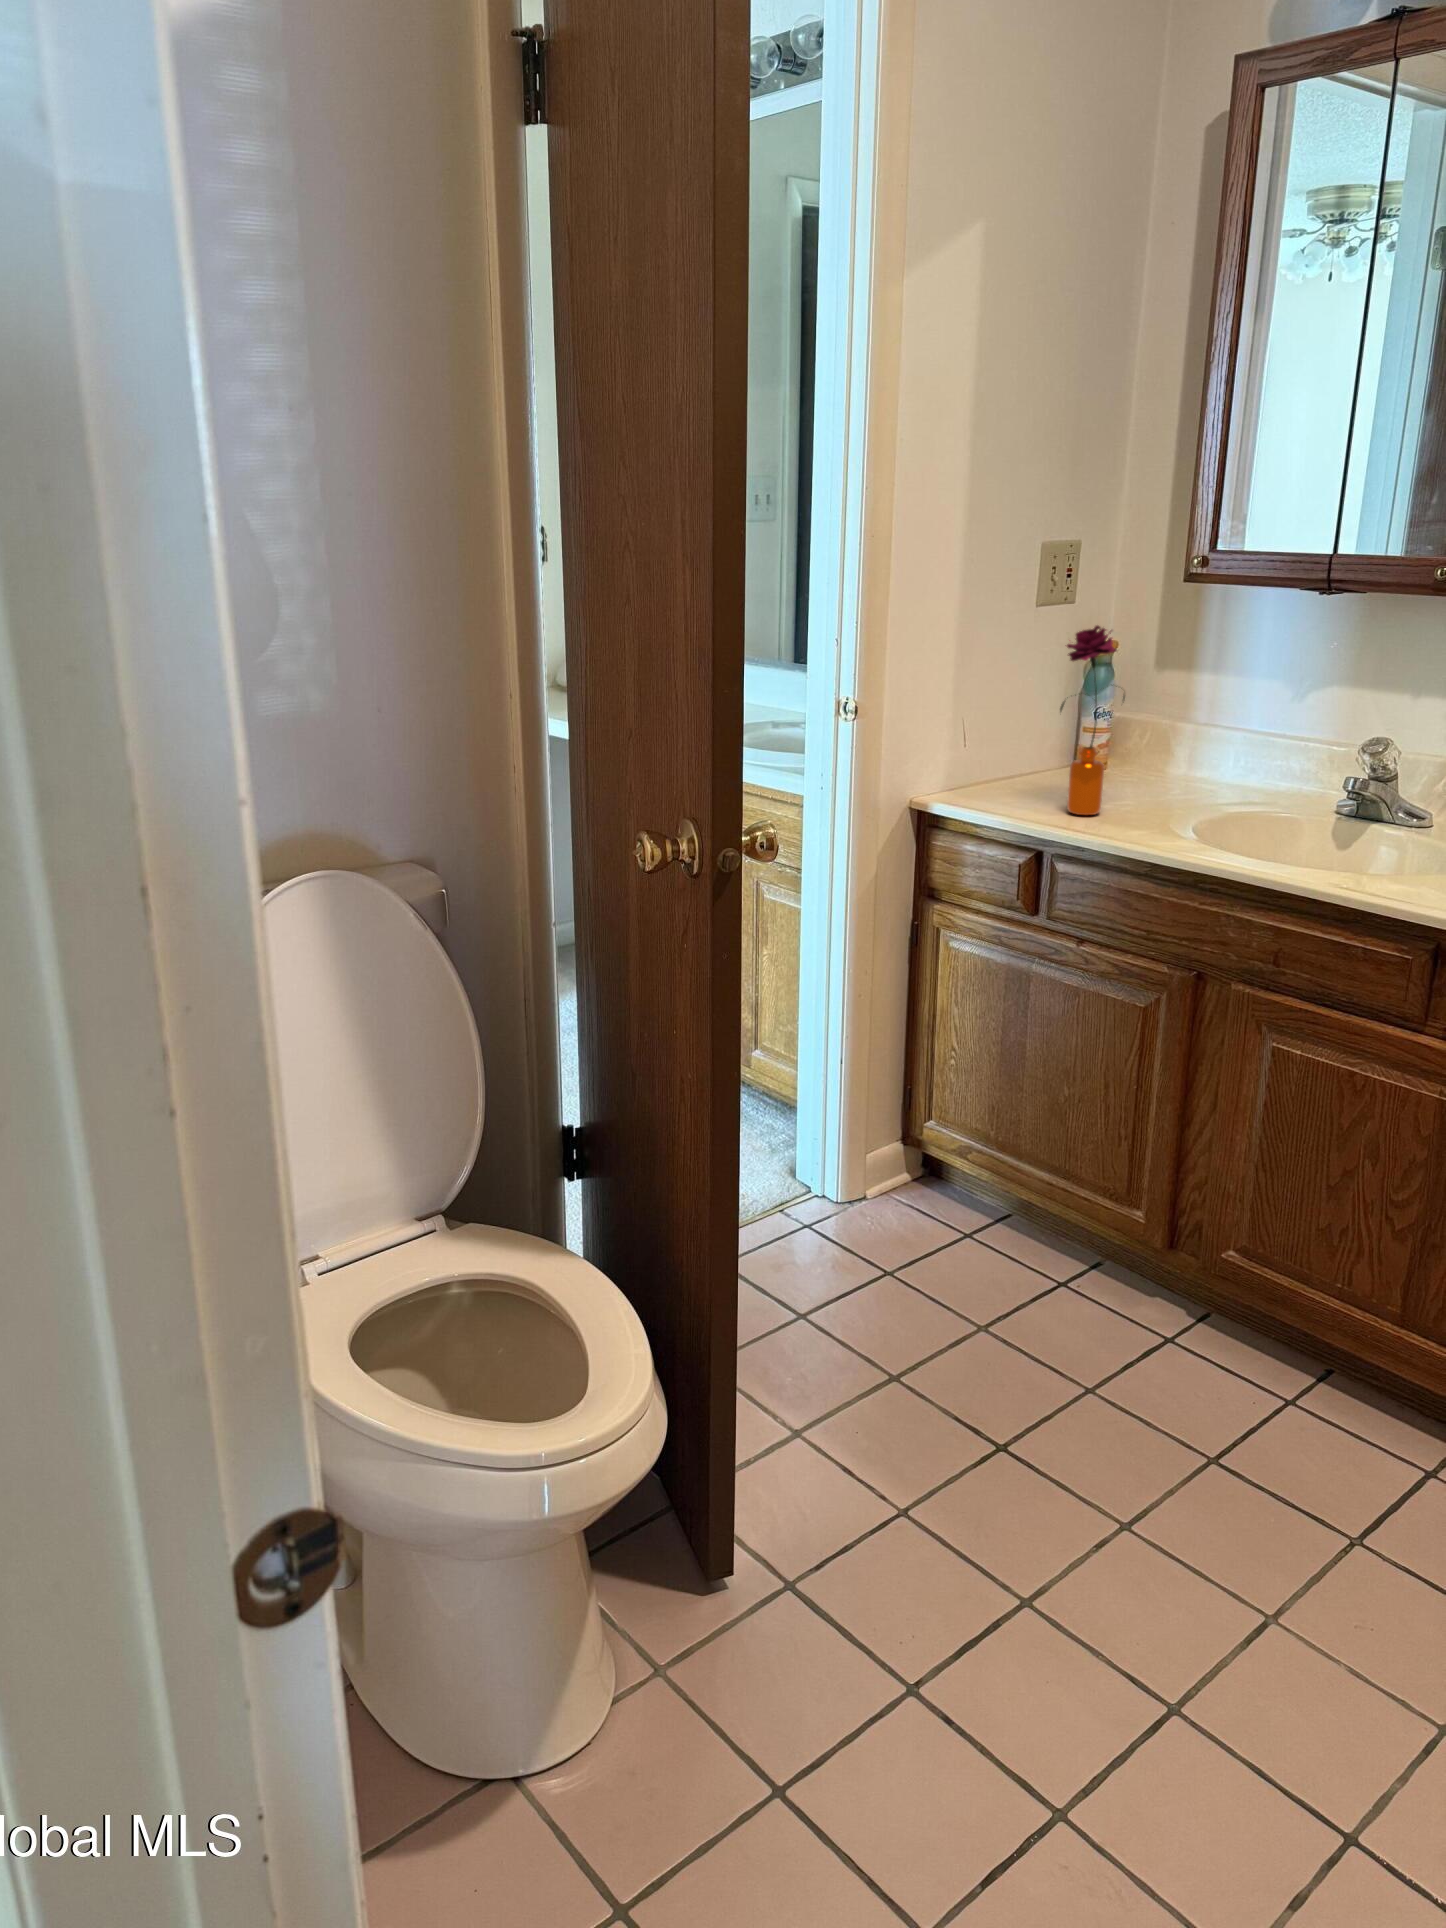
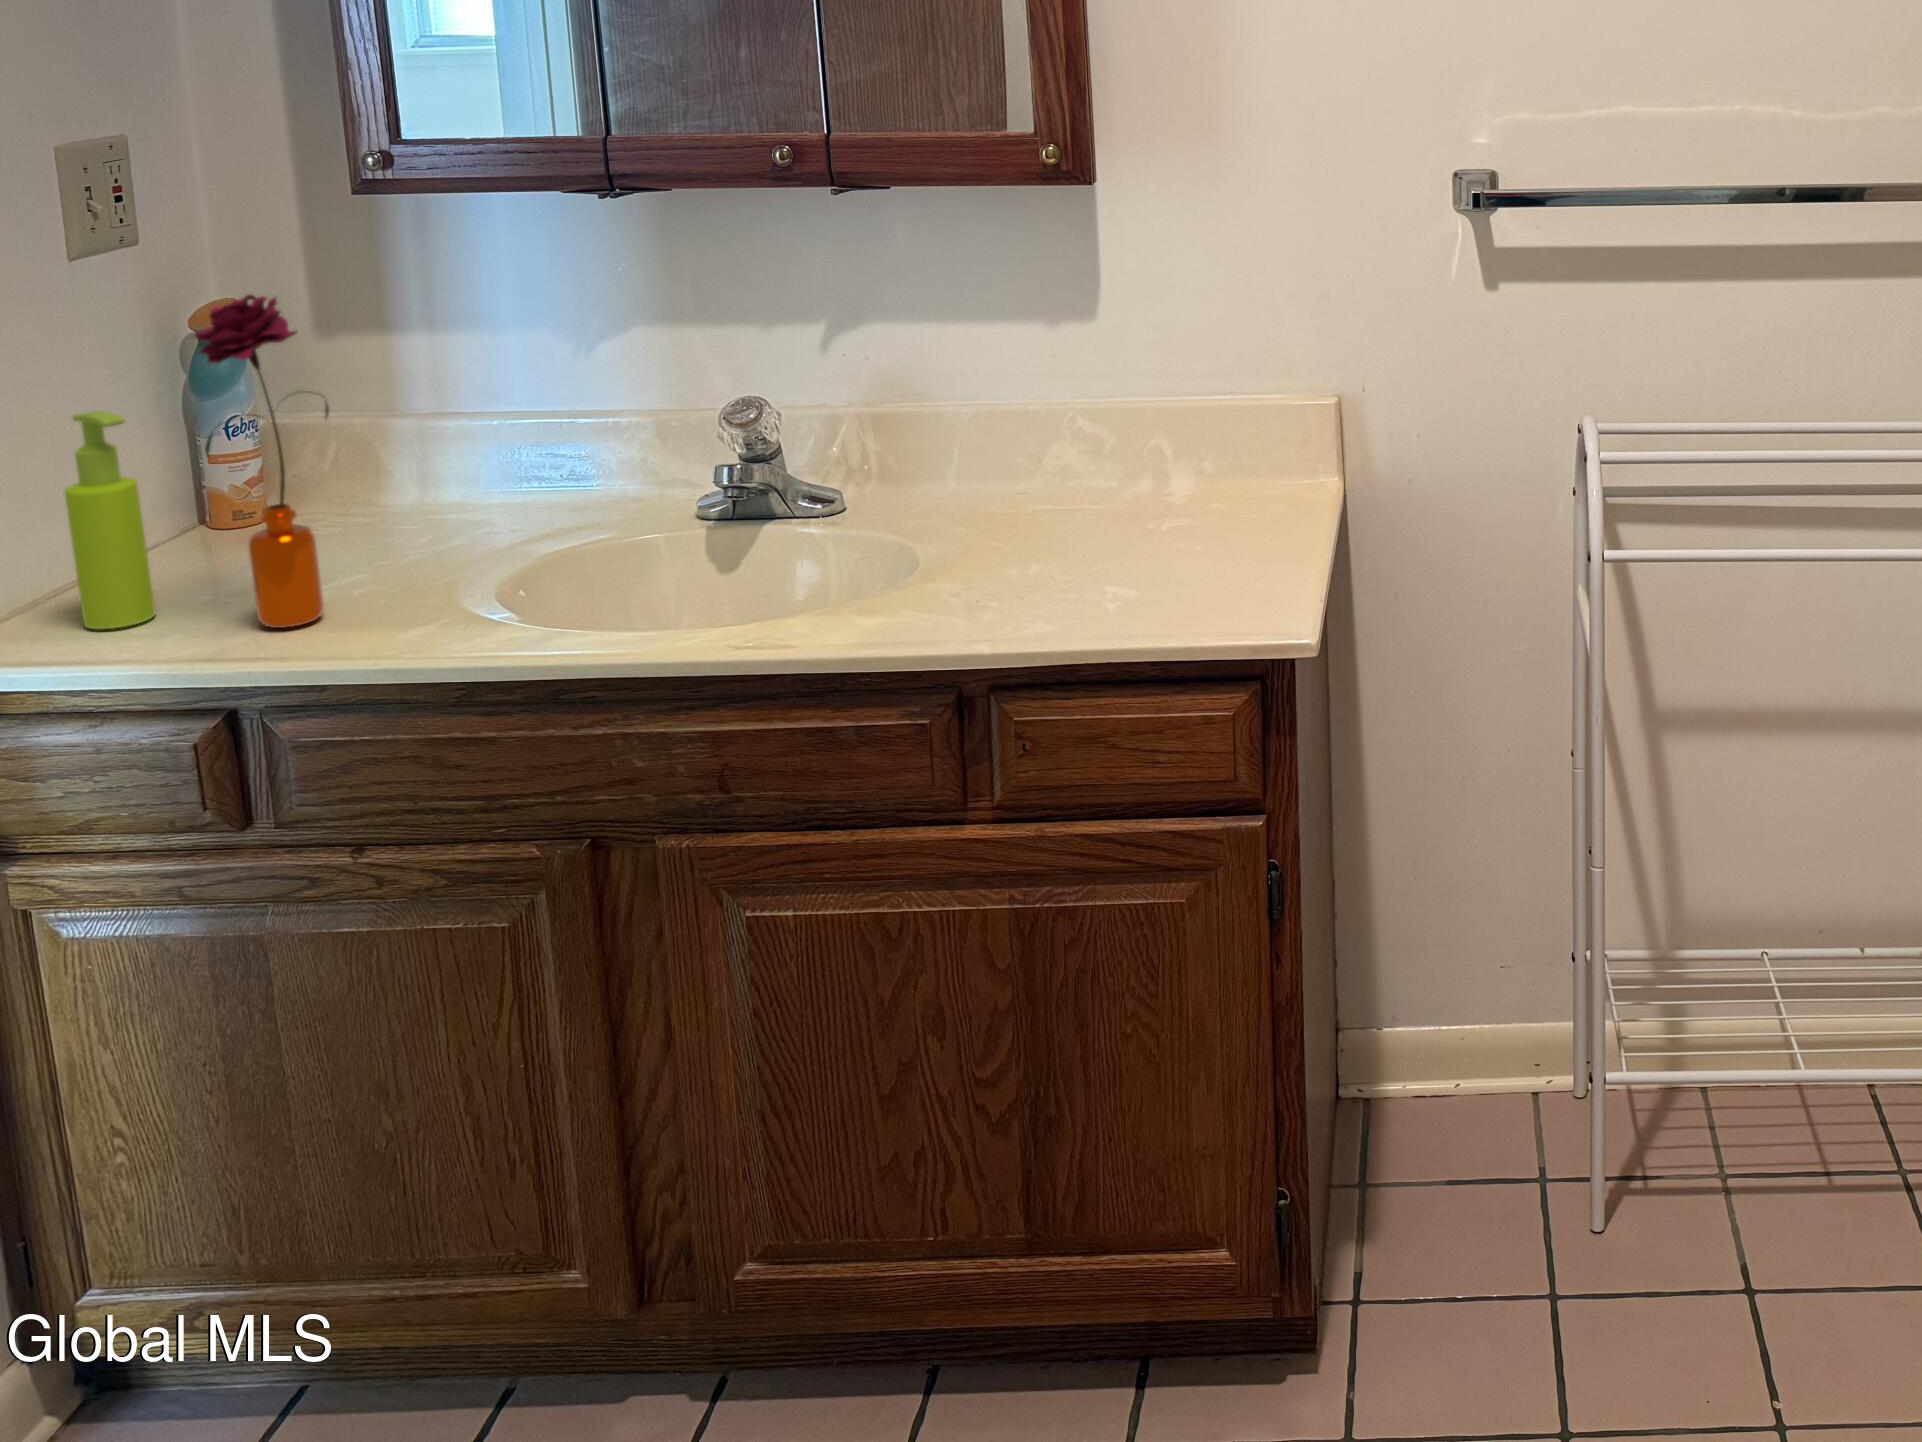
soap dispenser: none [994,683,1032,798] -> present [65,411,156,629]

